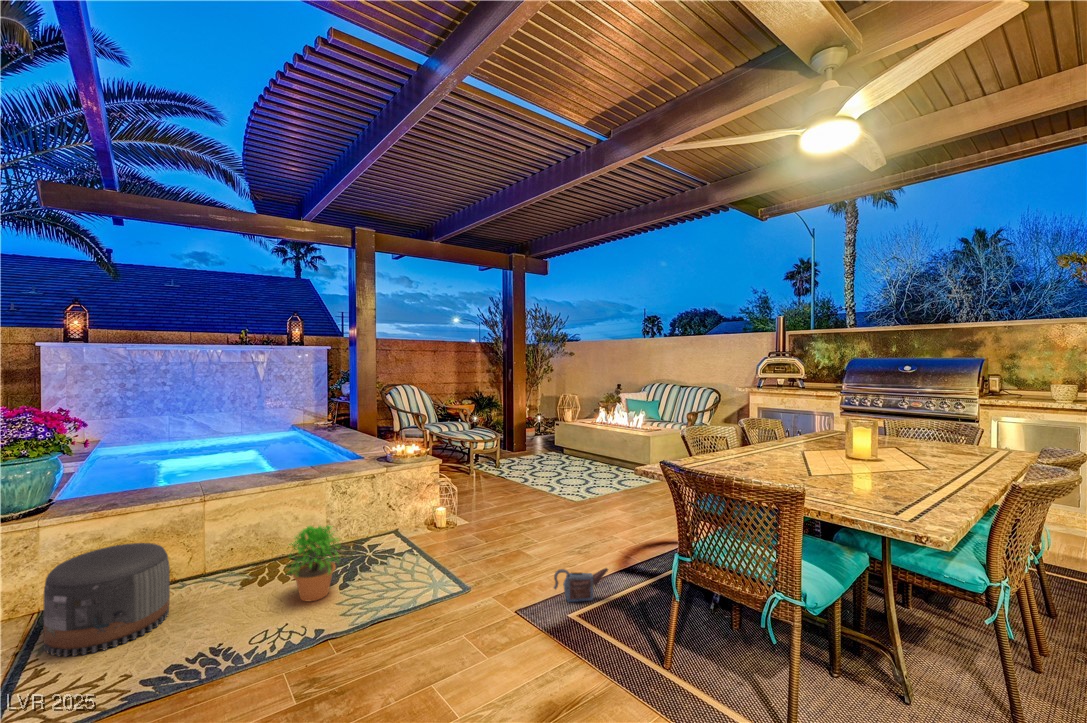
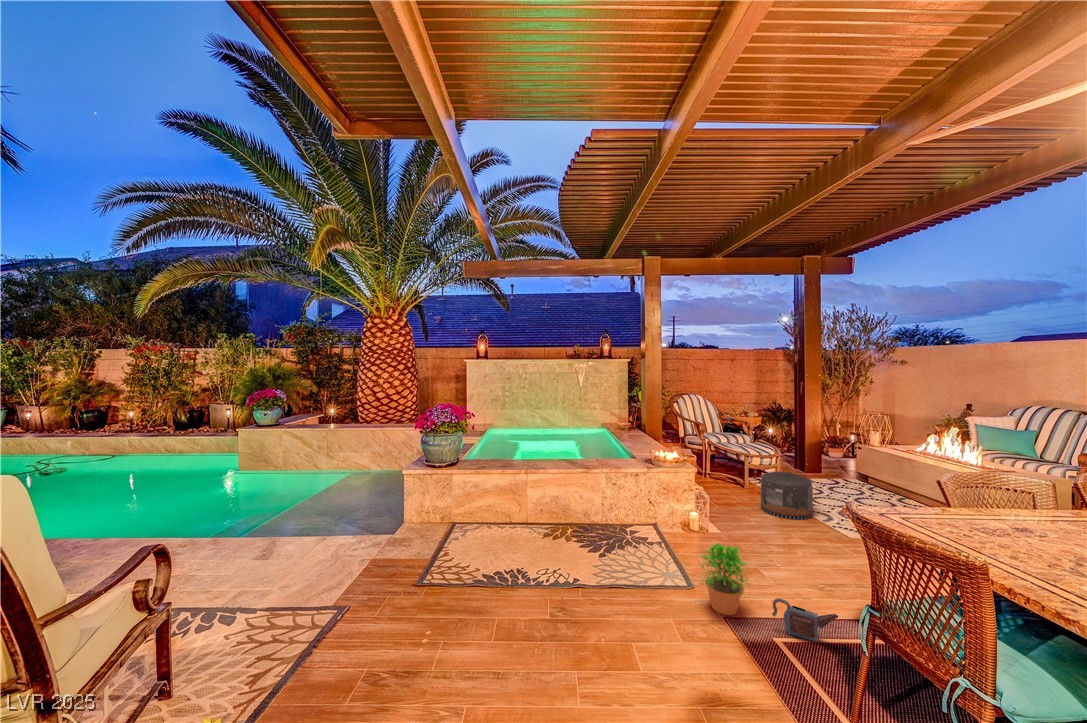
potted plant: present [288,525,338,601] -> present [700,543,748,615]
pouf: present [44,543,170,657] -> present [761,472,813,520]

